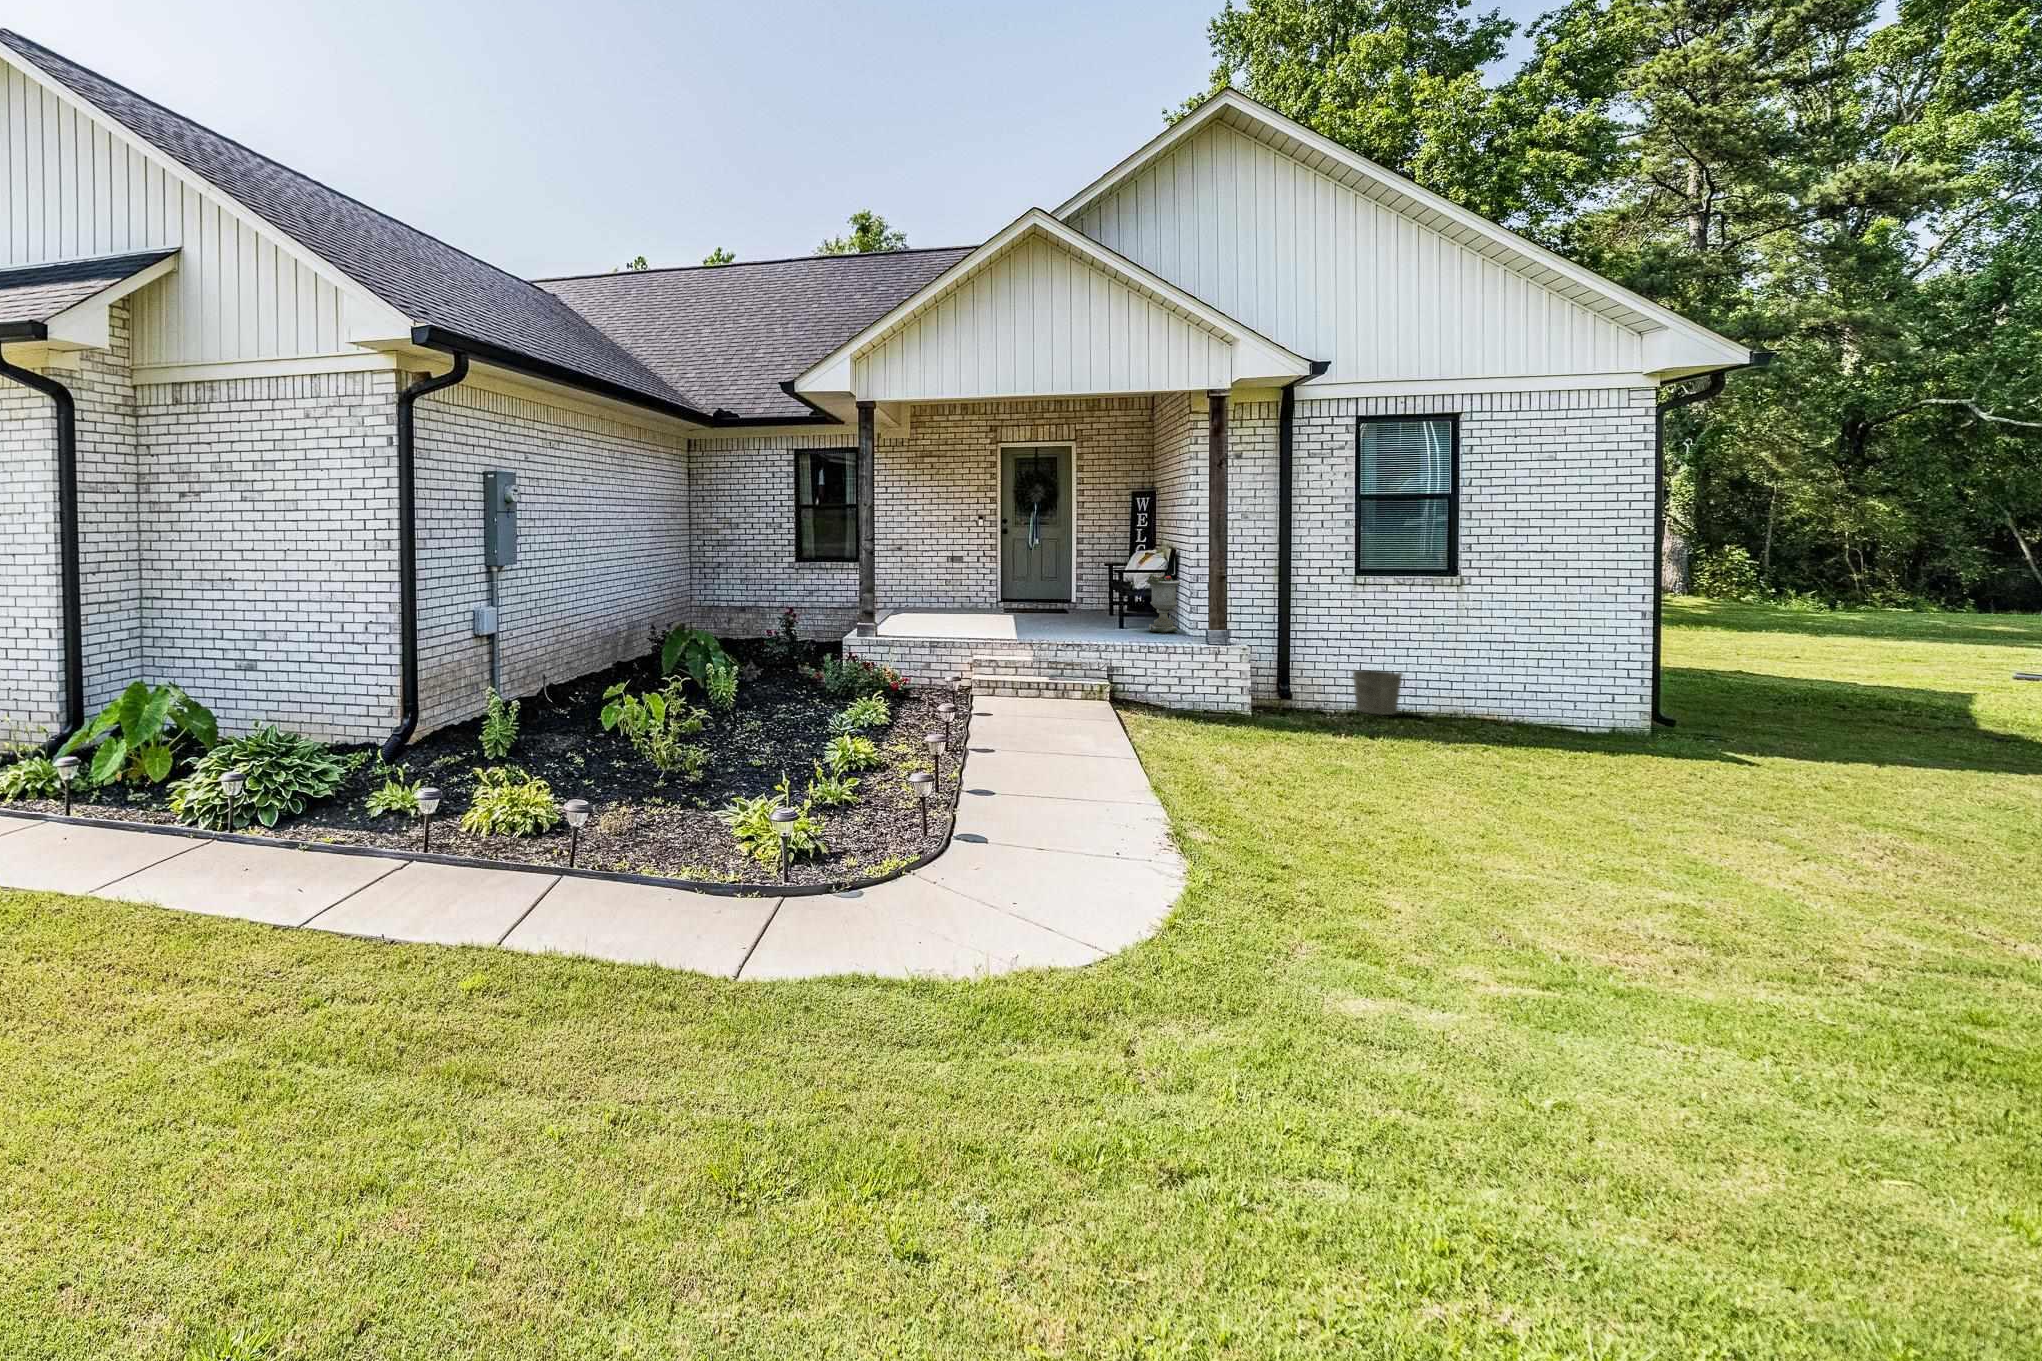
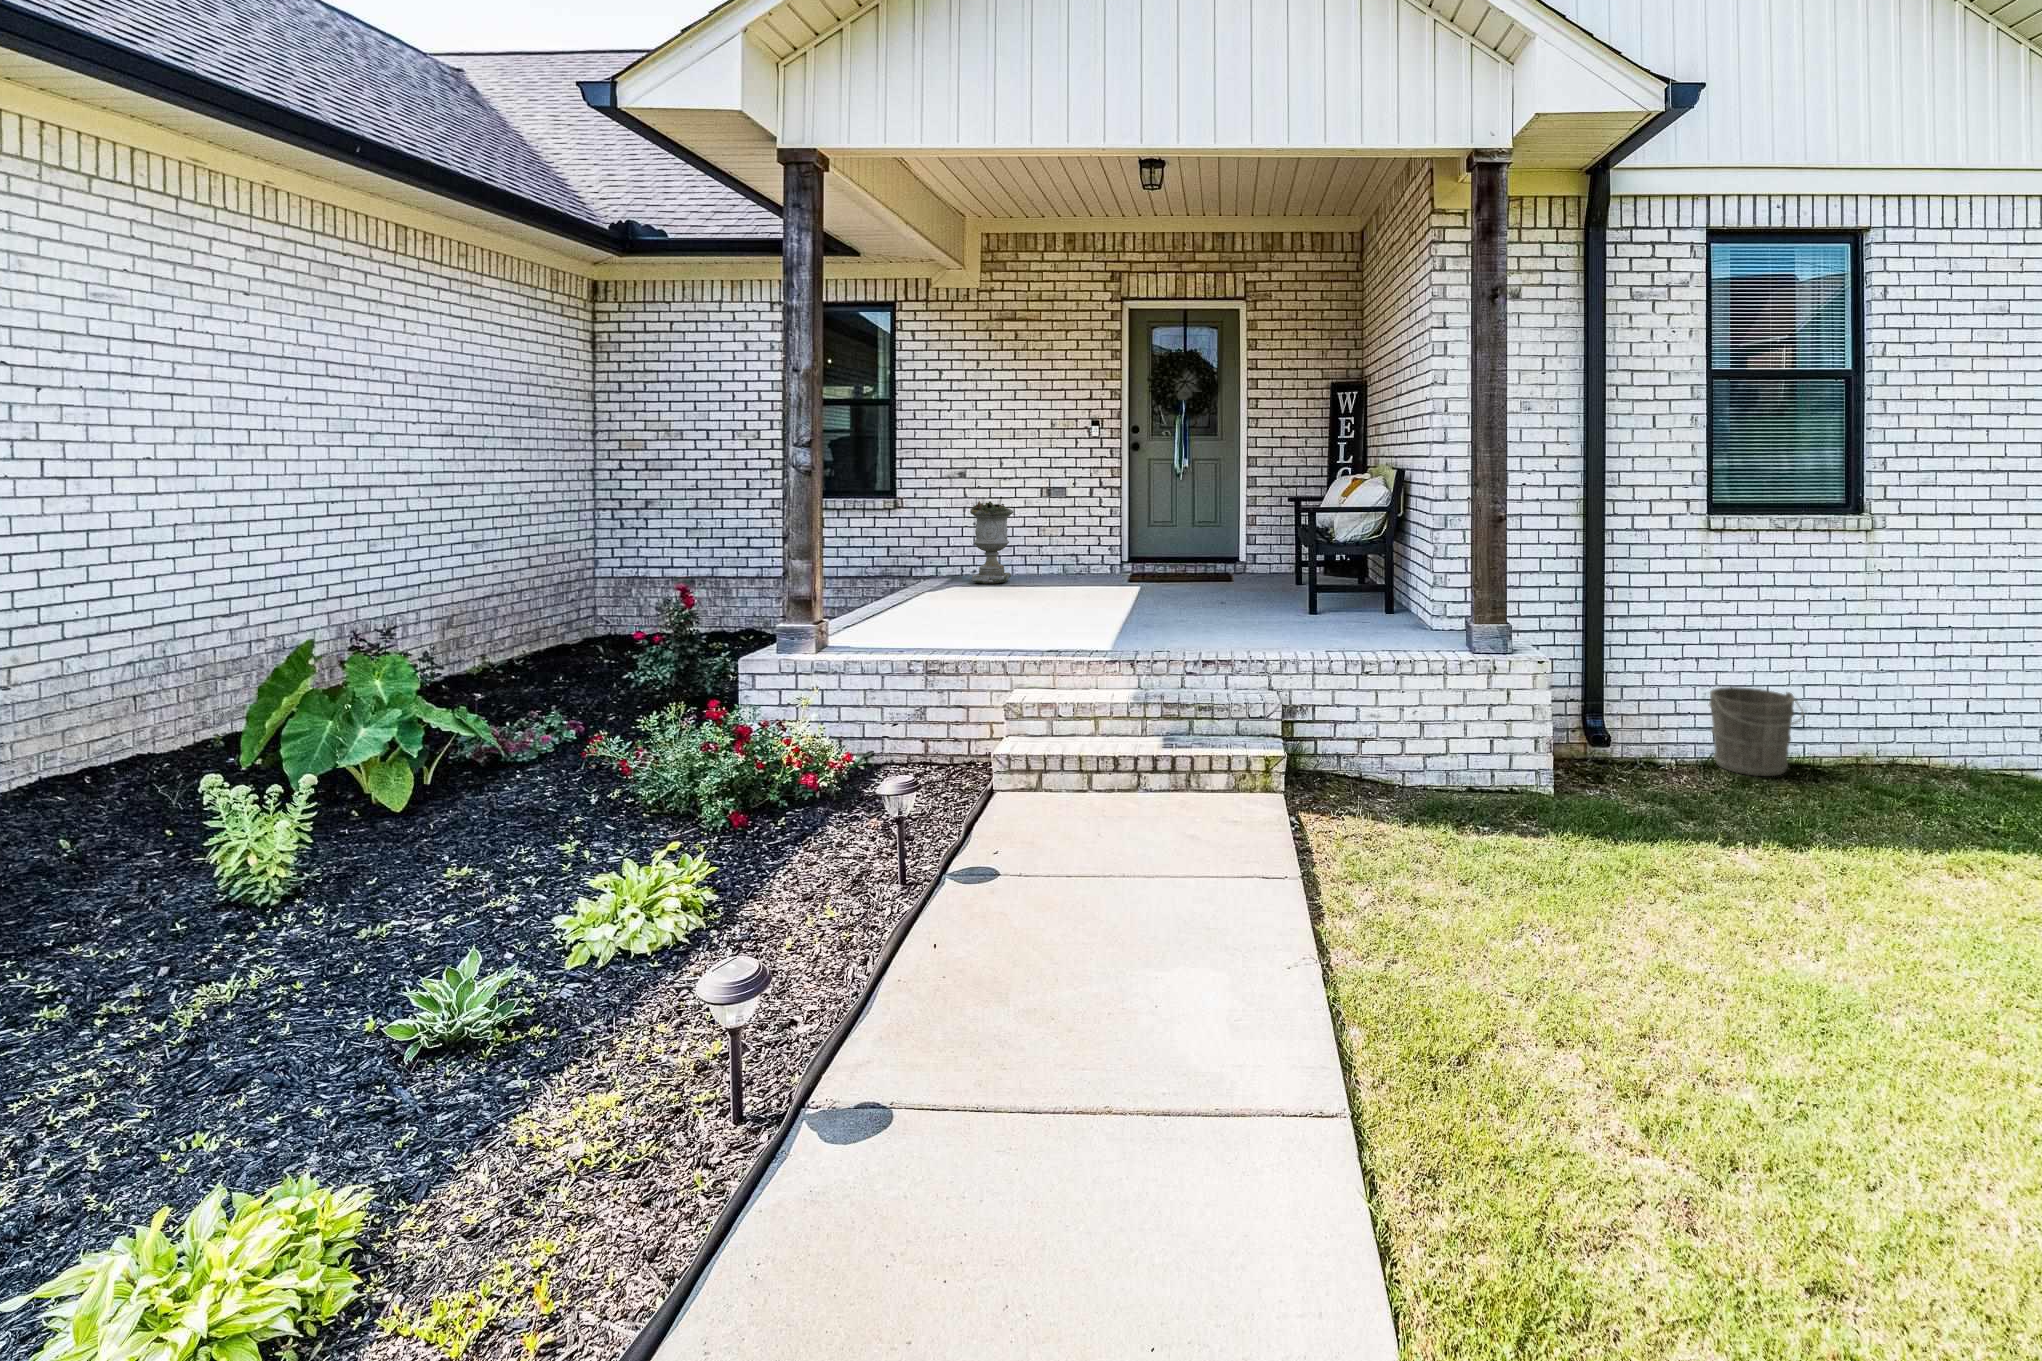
planter: present [1146,574,1180,633] -> present [970,501,1013,584]

